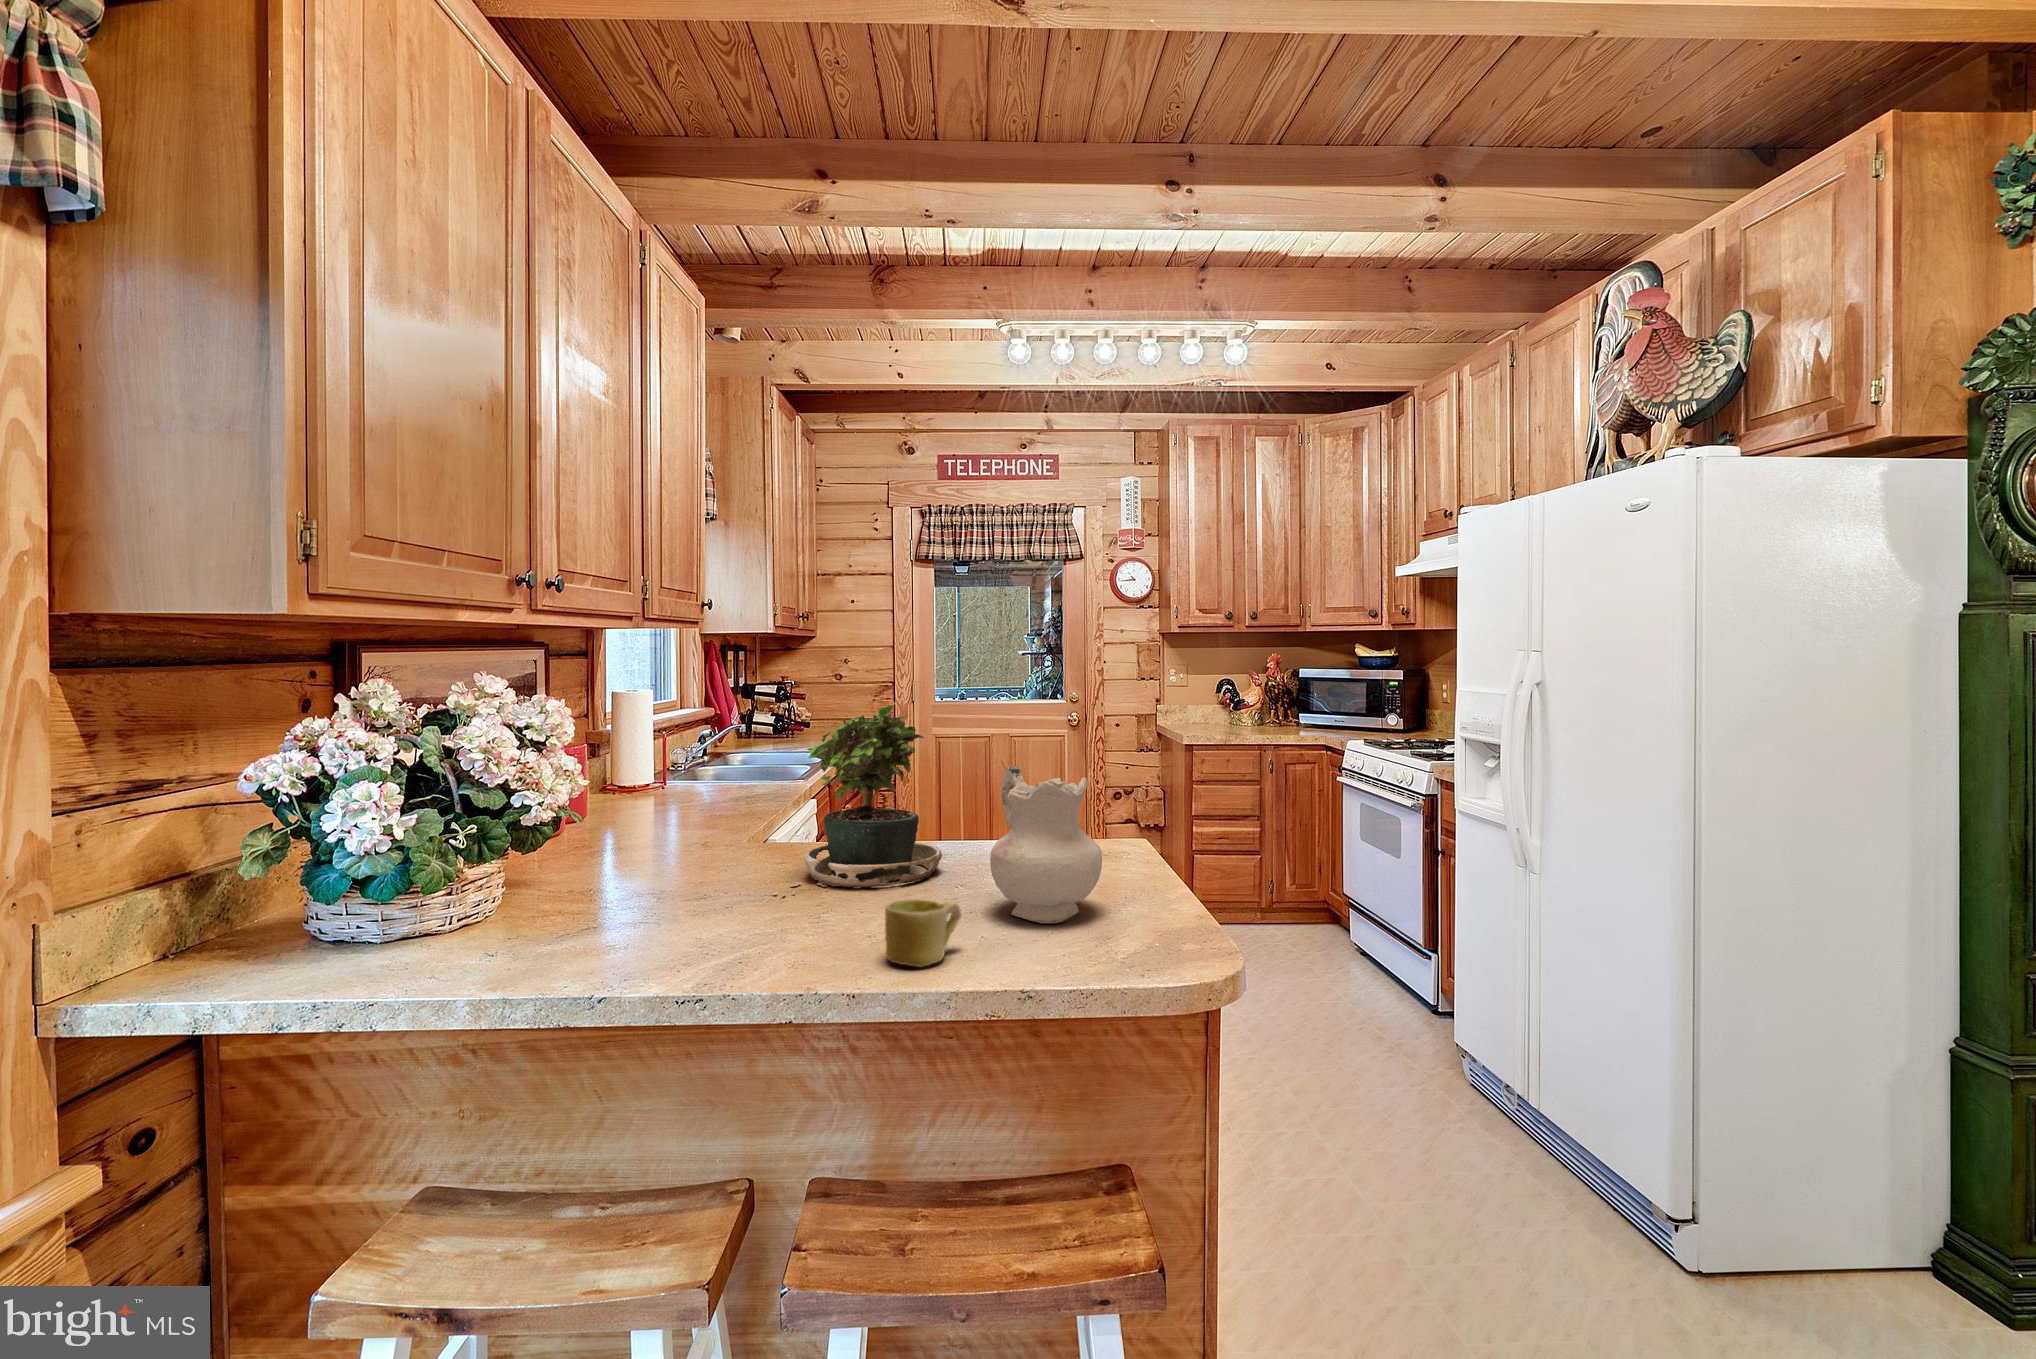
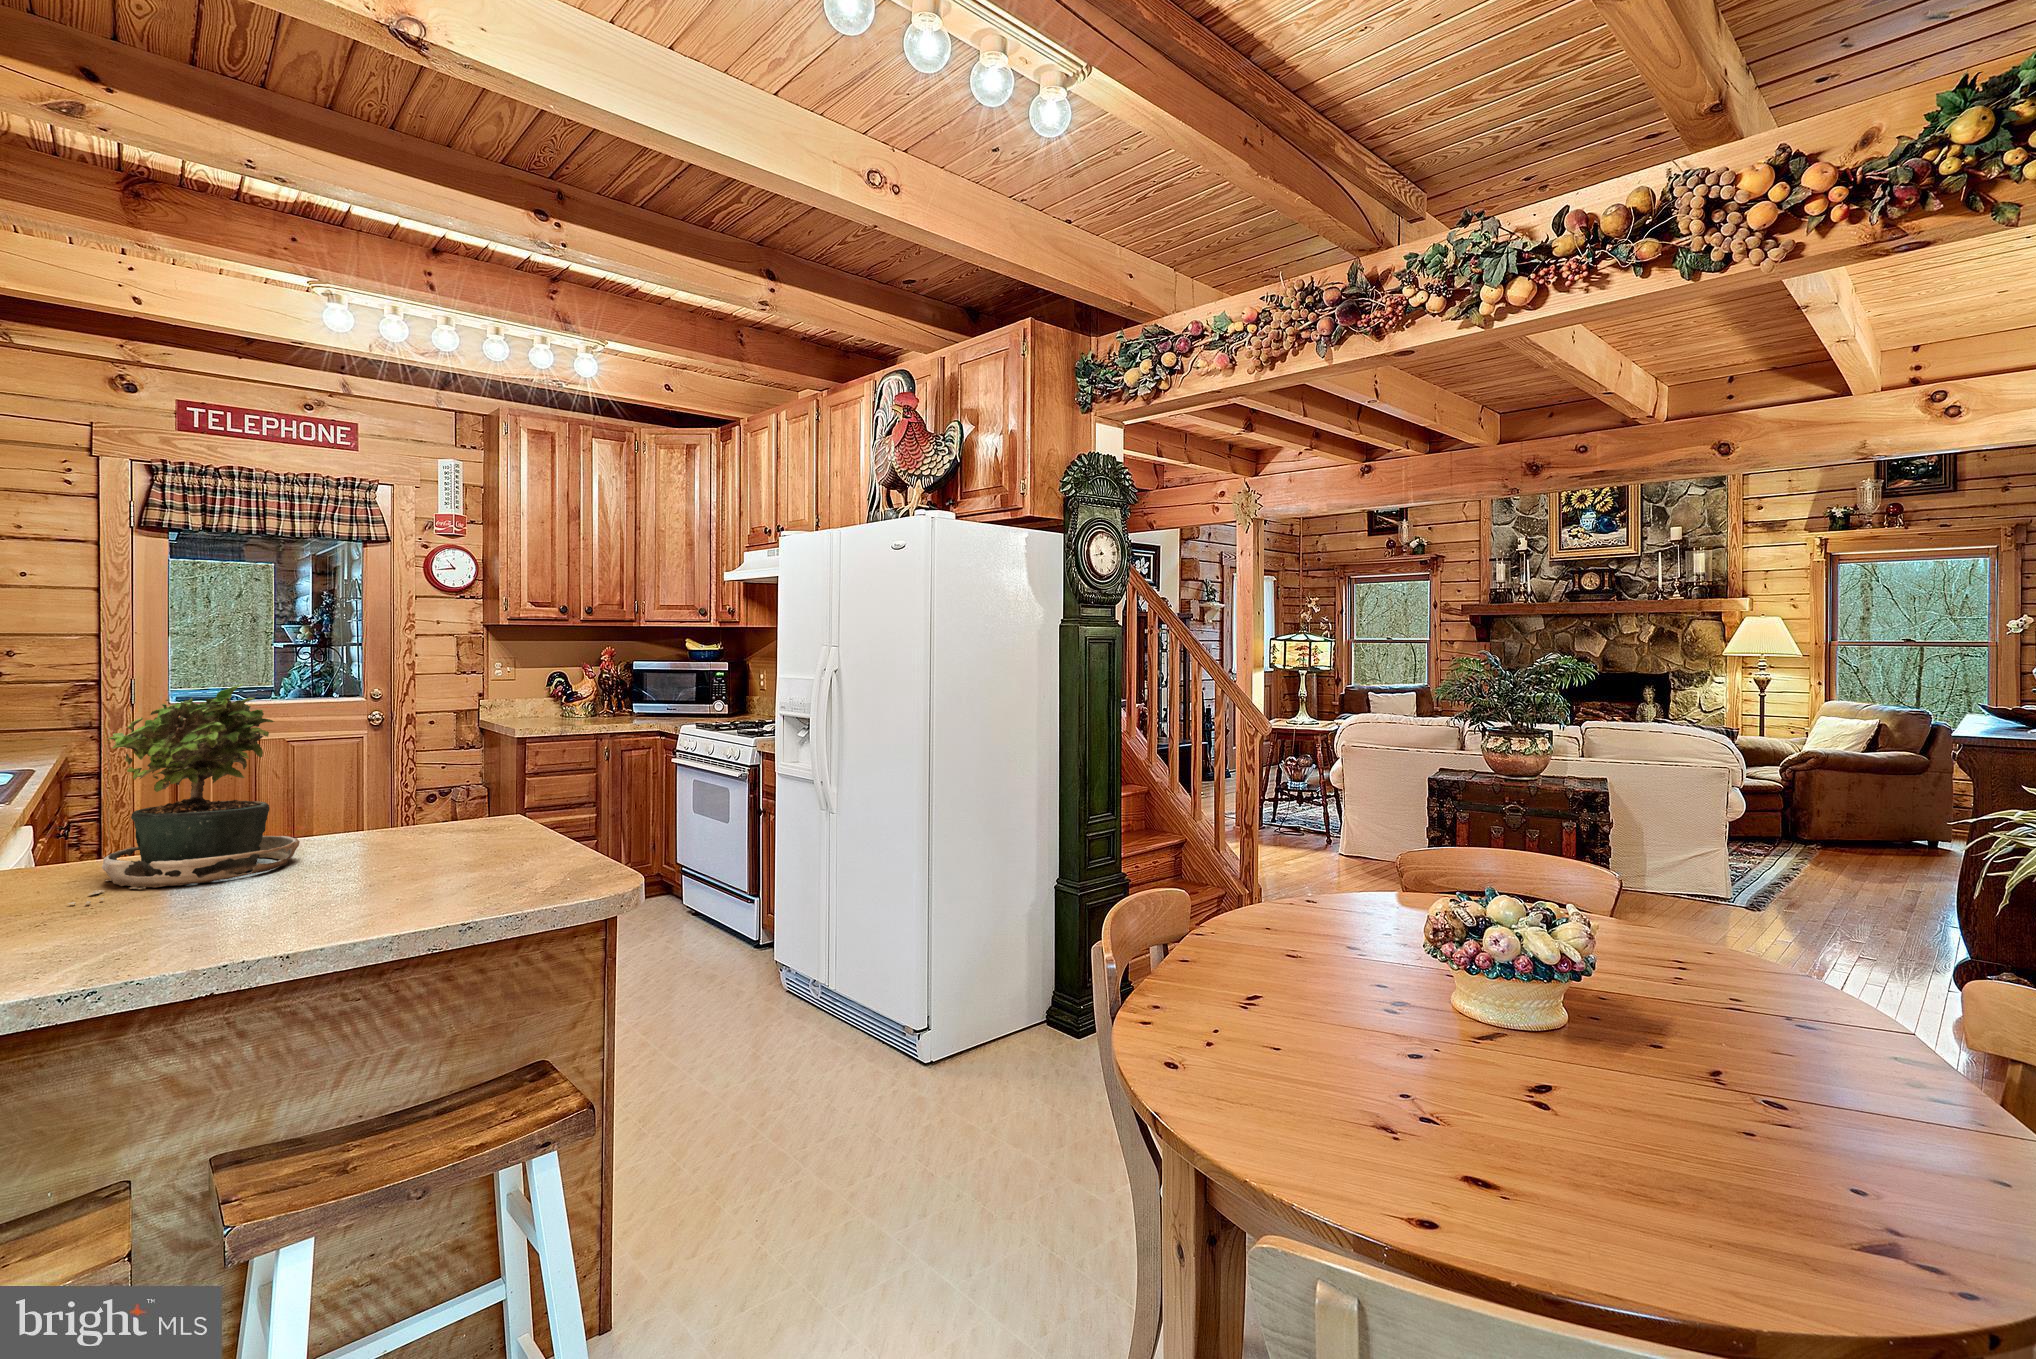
ceramic pitcher: present [990,765,1102,923] -> none [384,741,506,880]
mug: present [885,899,961,967] -> none [287,865,372,928]

